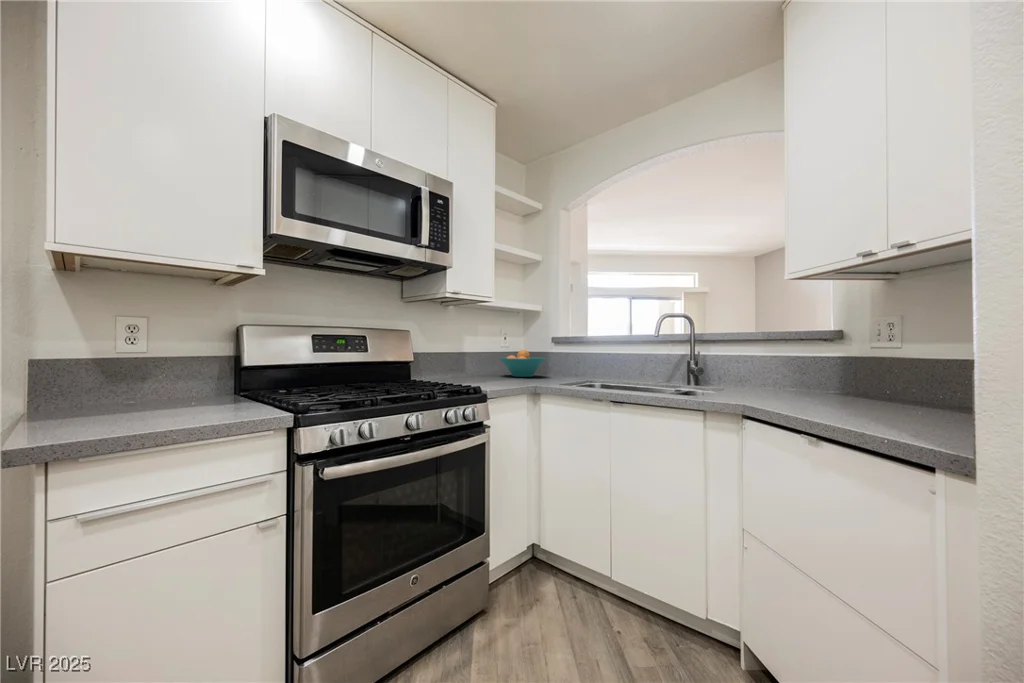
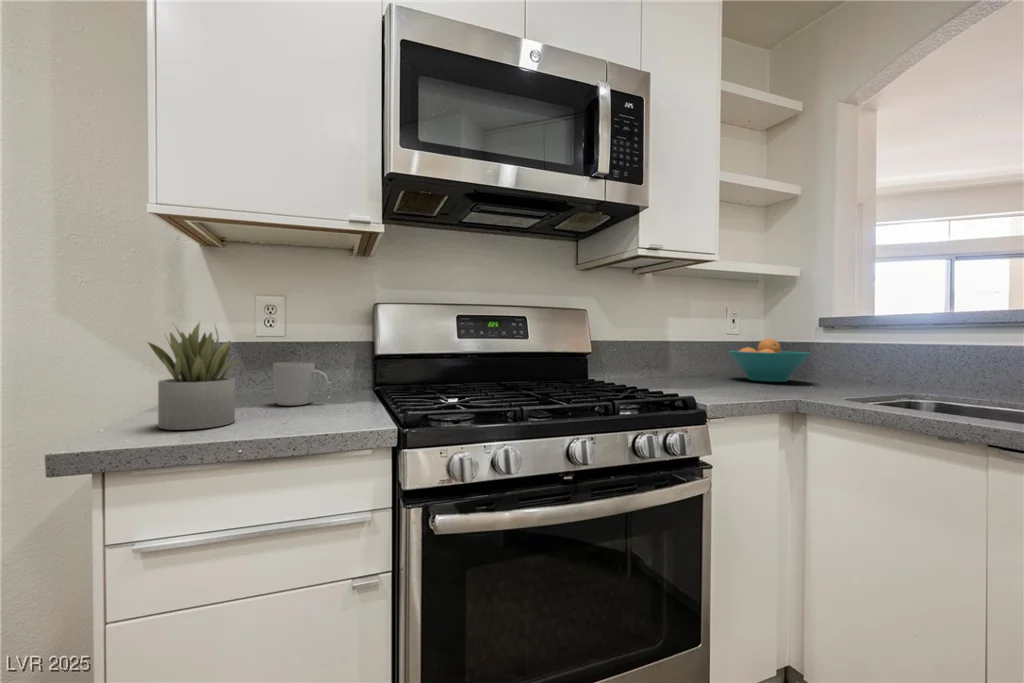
succulent plant: none [62,341,150,429] -> present [148,322,238,430]
mug: none [157,373,211,408] -> present [273,362,328,406]

